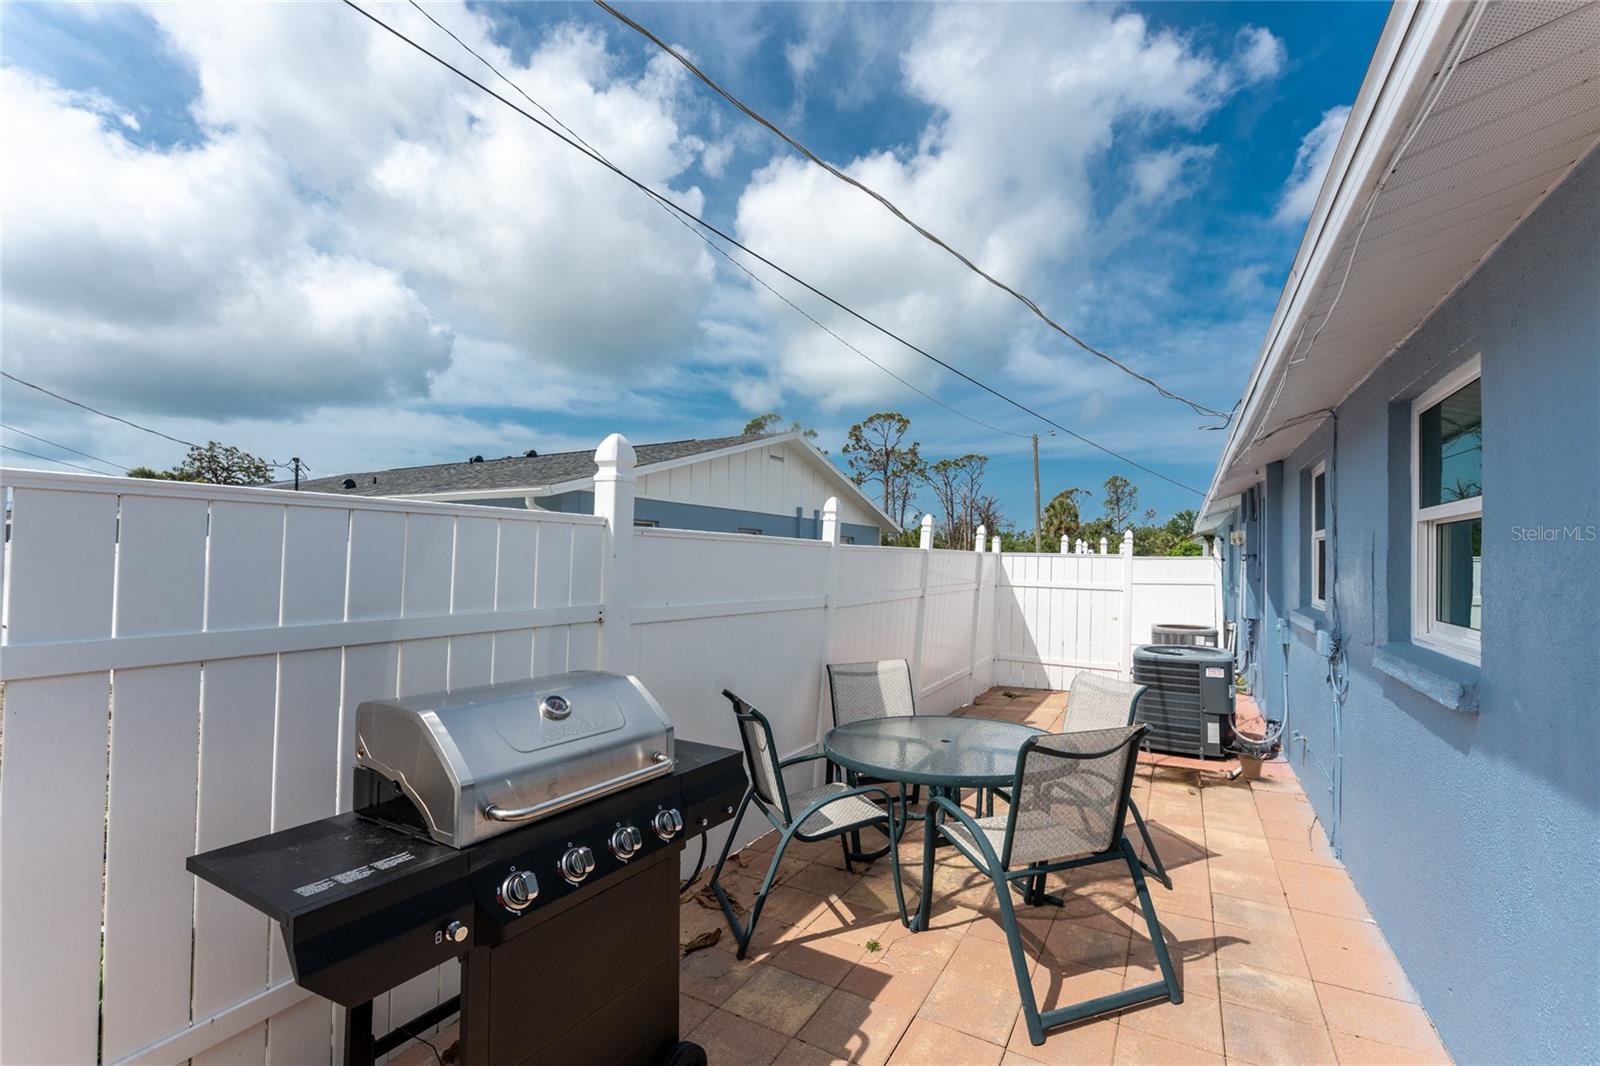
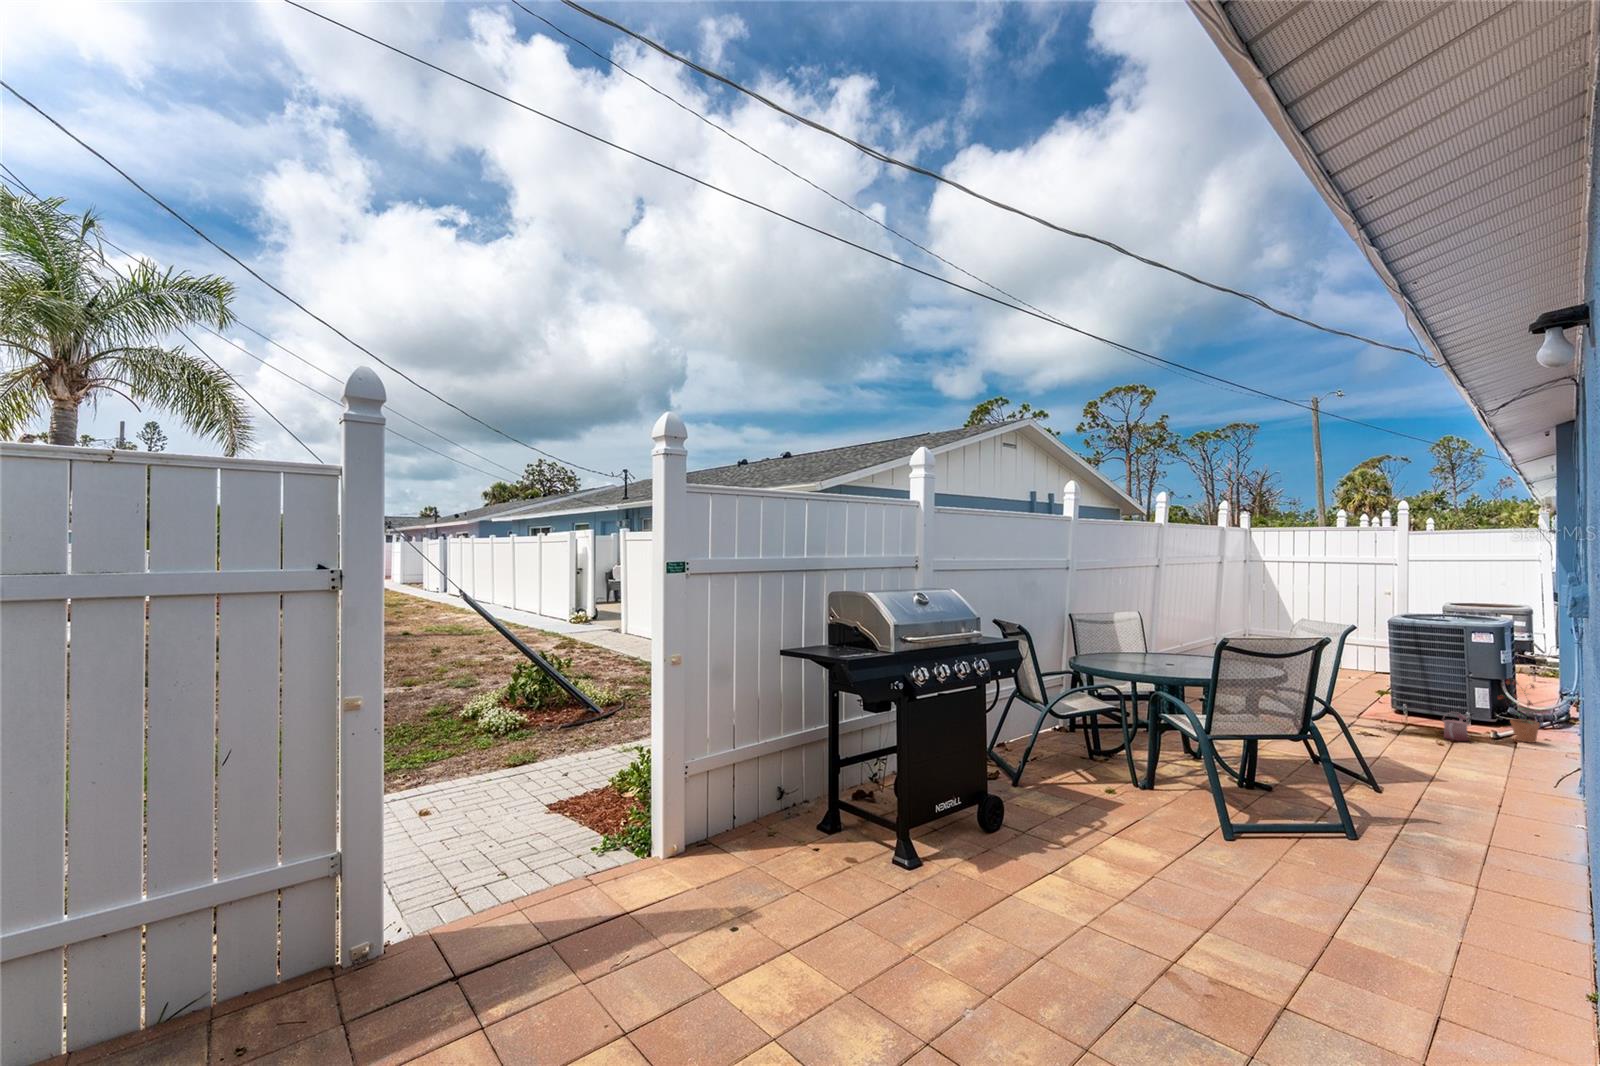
watering can: none [1185,752,1209,783] -> present [1443,714,1469,741]

